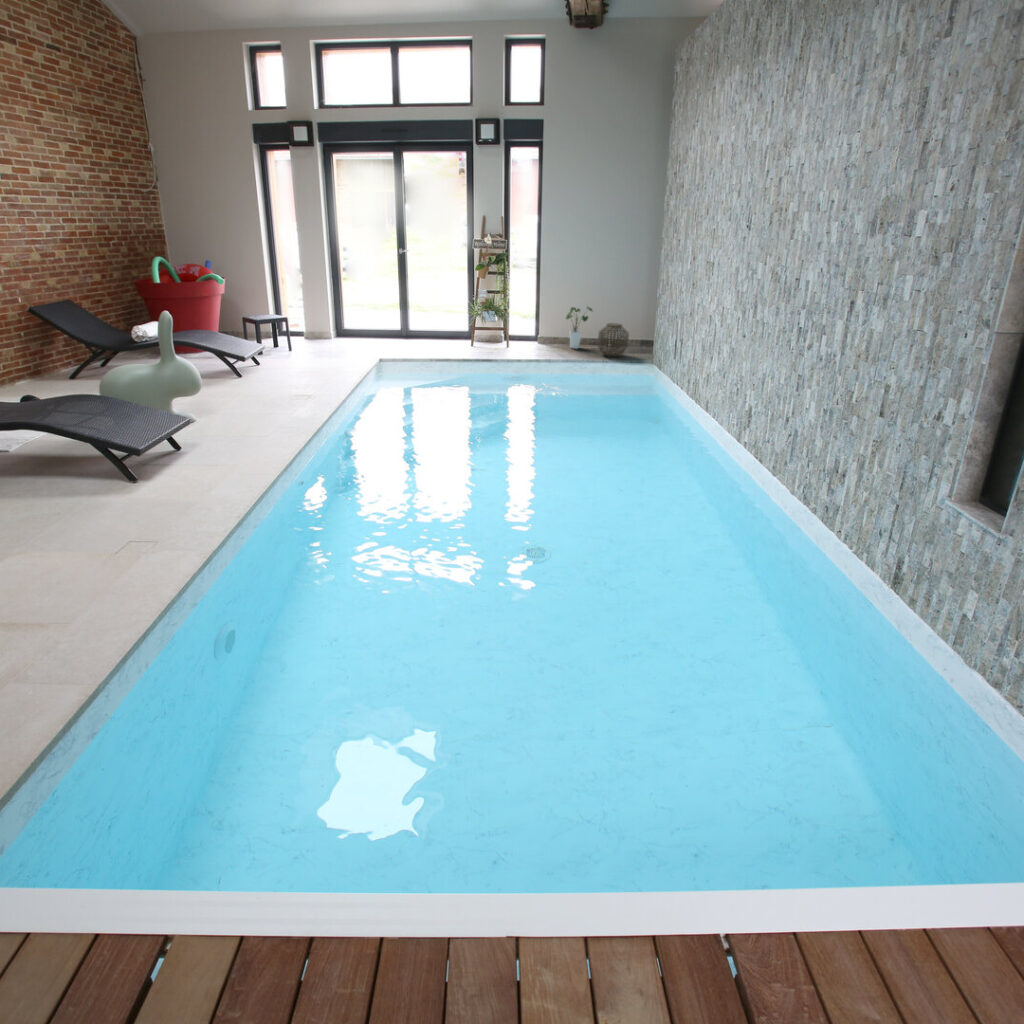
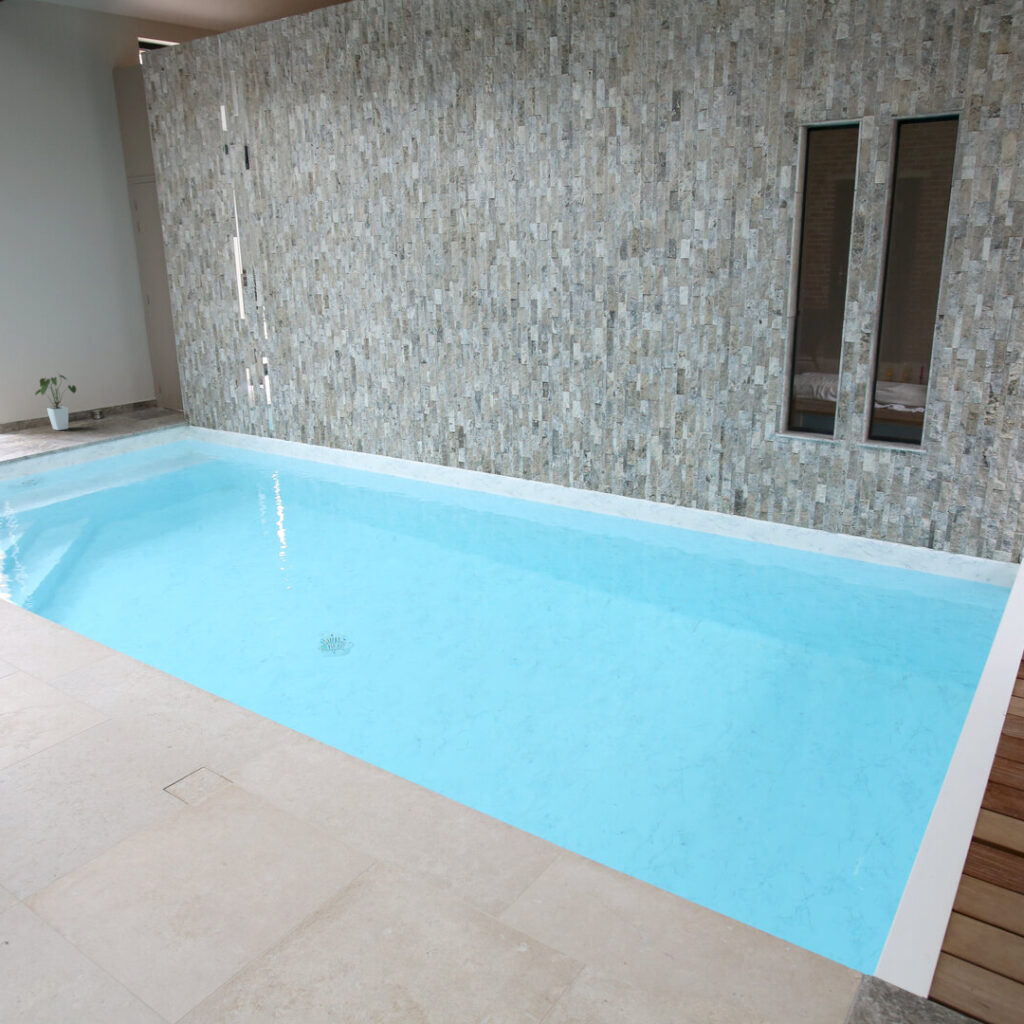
woven basket: present [598,323,629,357] -> none [103,388,144,429]

